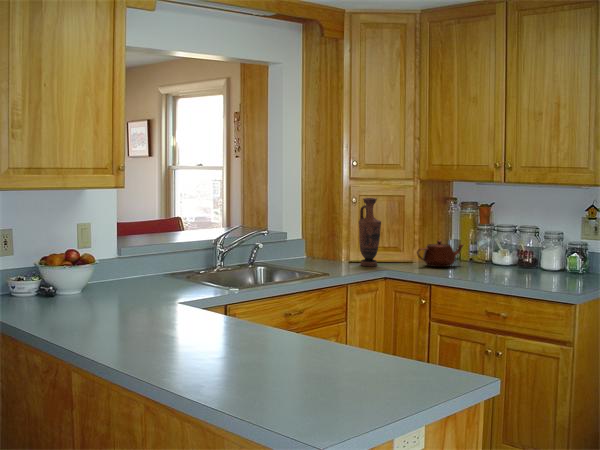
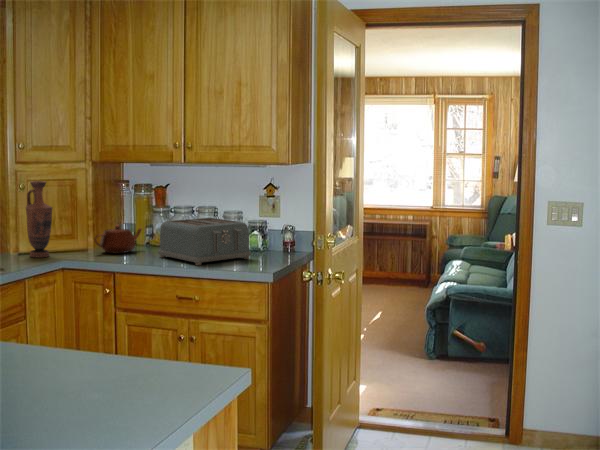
toaster: none [474,237,566,283] -> present [158,218,251,265]

